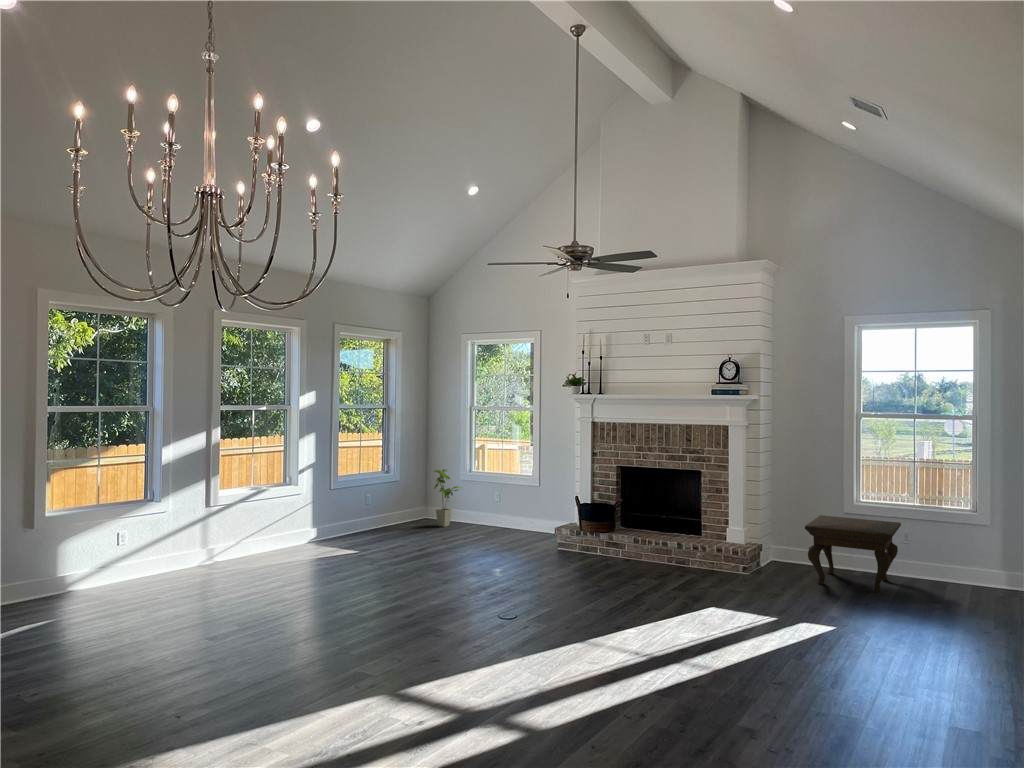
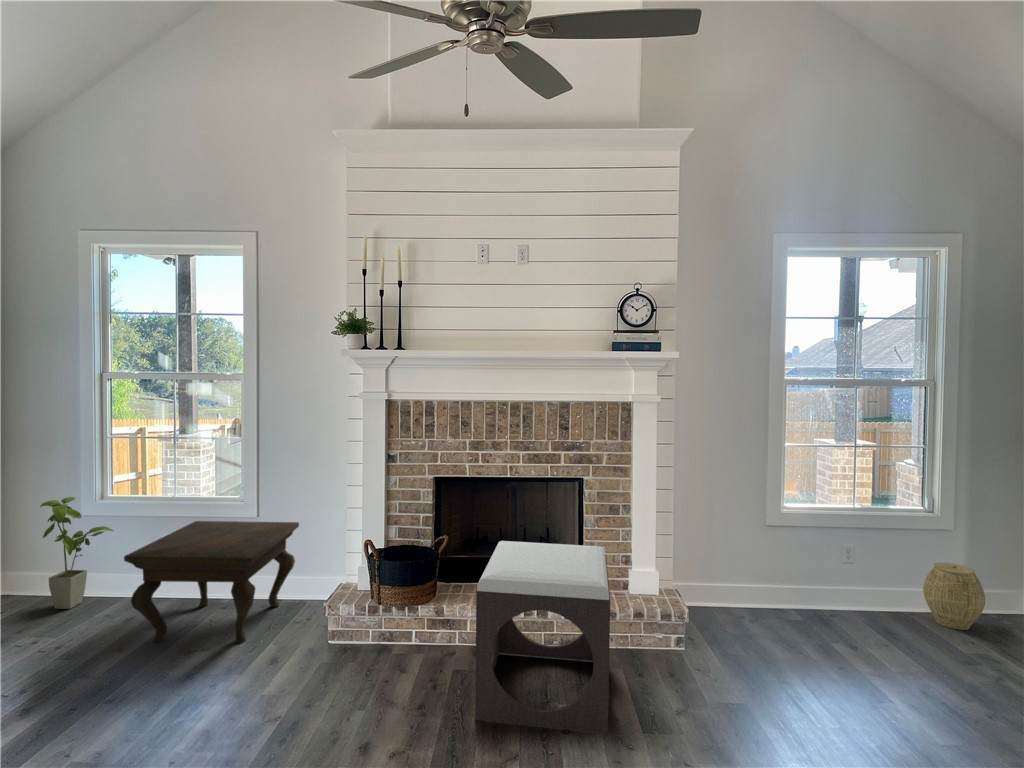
footstool: none [609,499,694,583] -> present [475,541,610,734]
side table: present [805,515,901,593] -> present [124,521,299,643]
woven basket: none [952,549,993,595] -> present [923,563,985,630]

